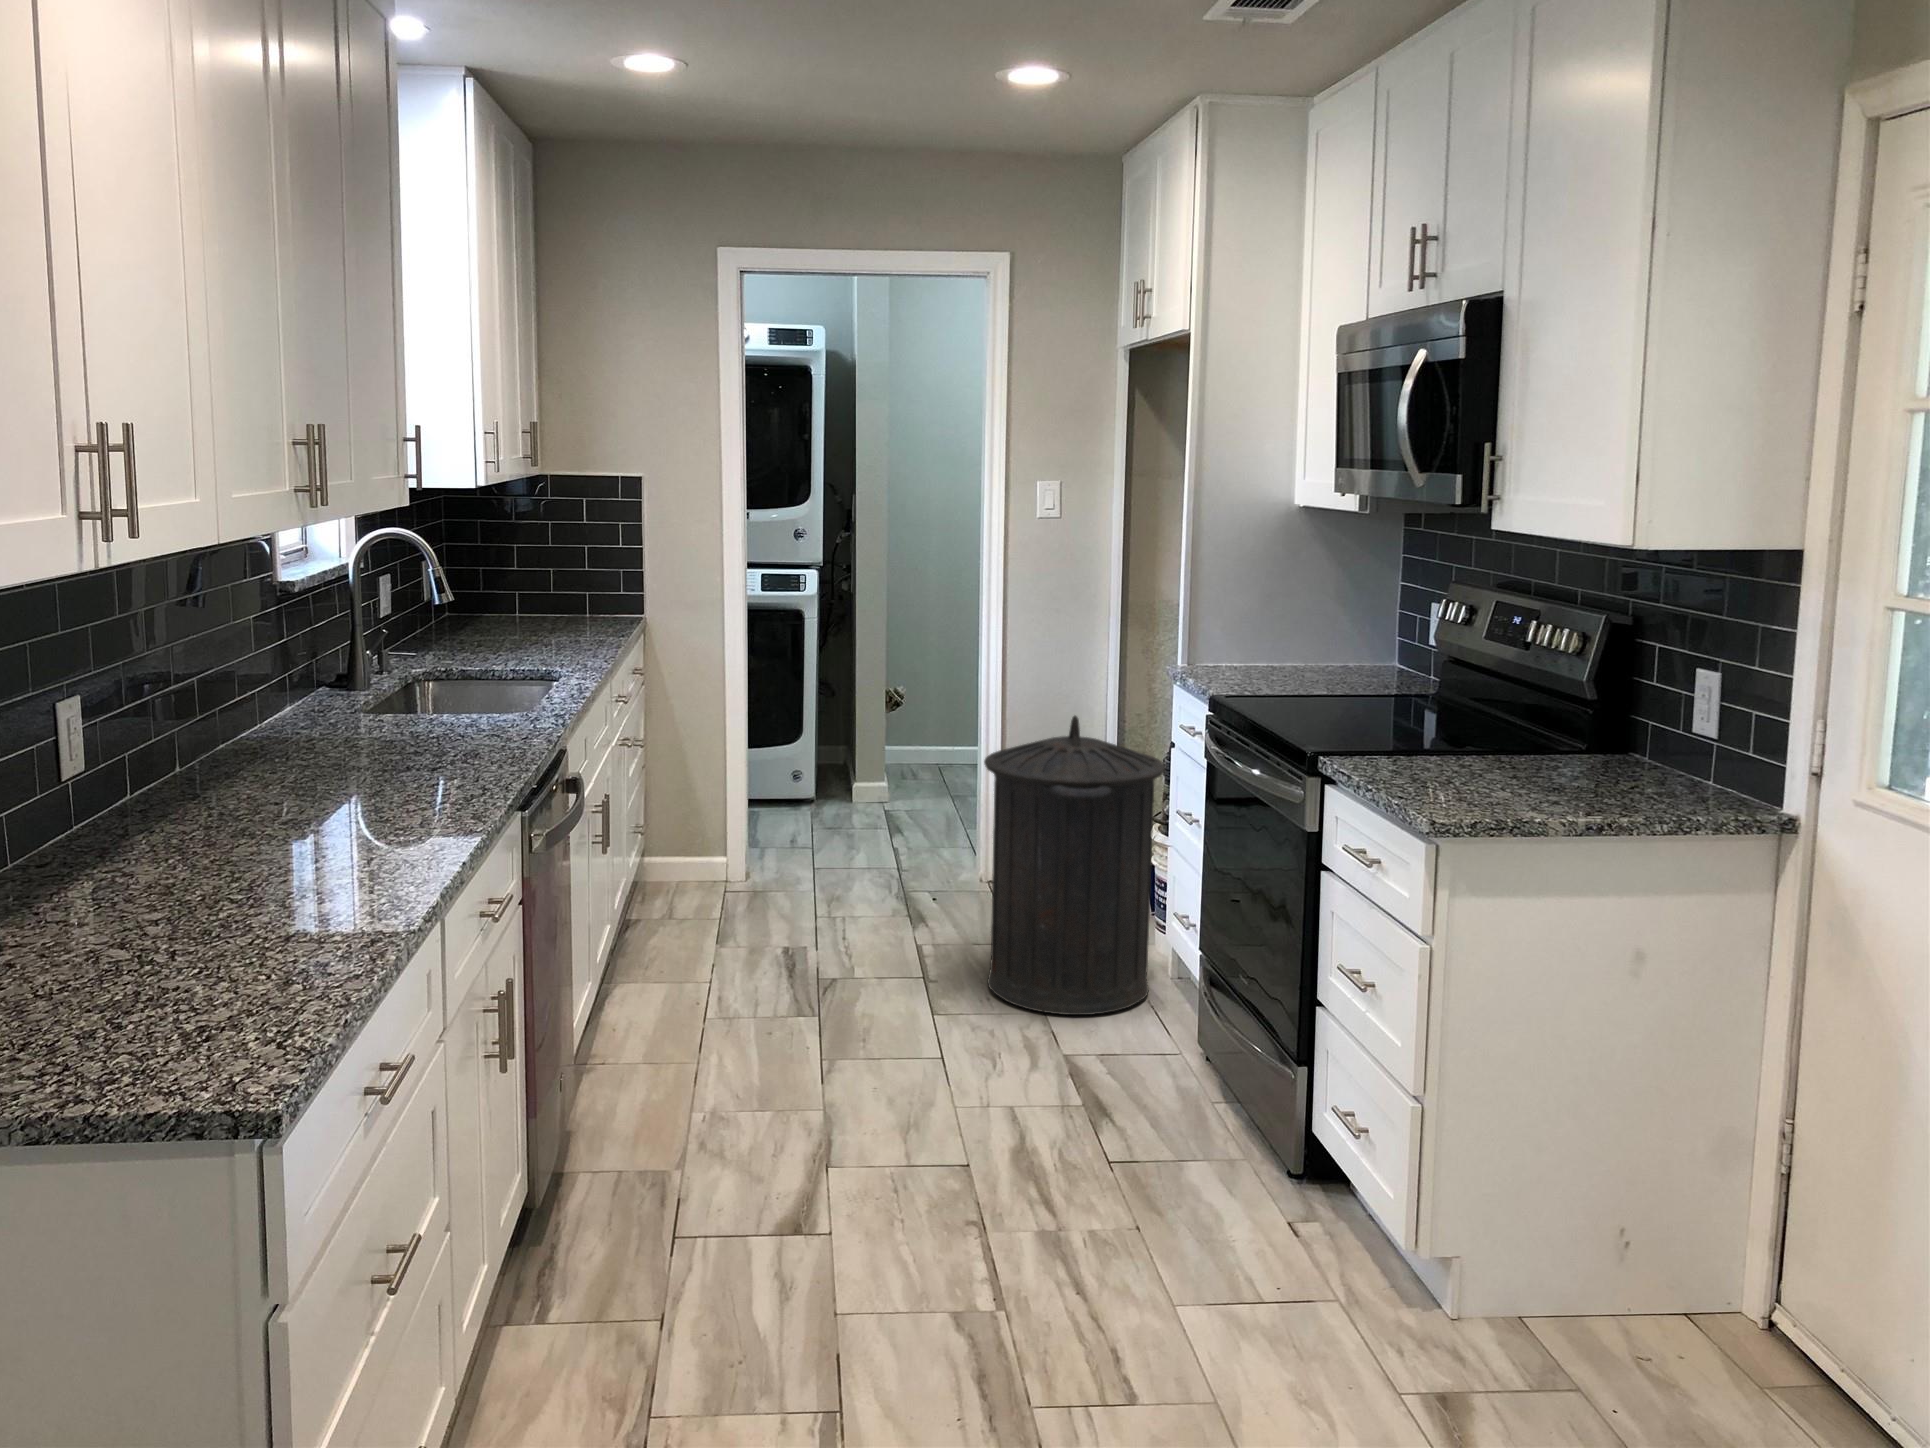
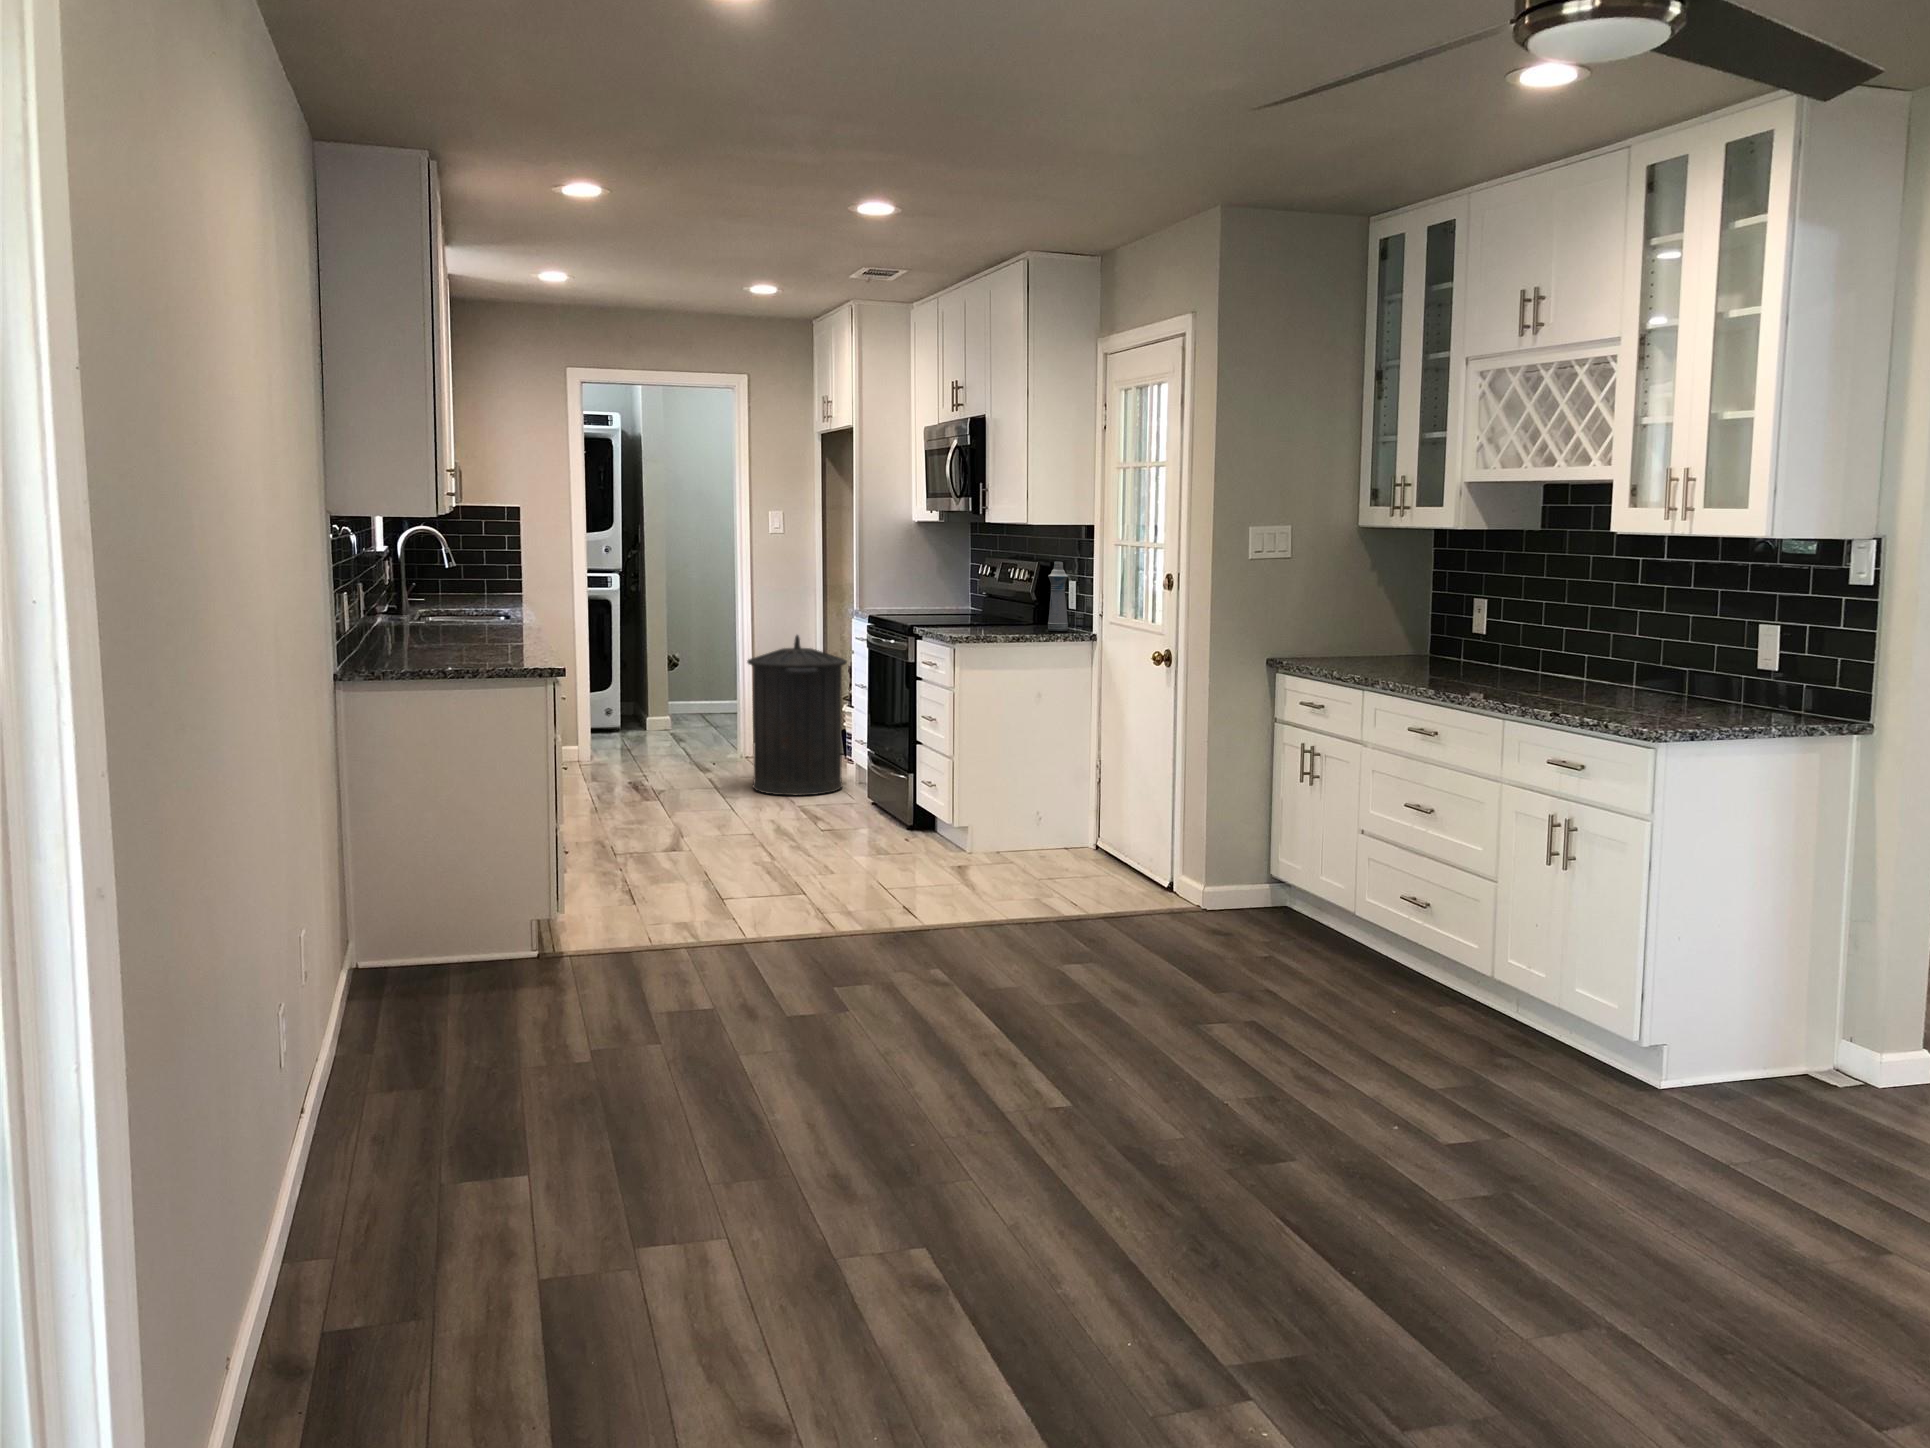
bottle: none [1658,635,1721,802] -> present [1048,562,1068,631]

